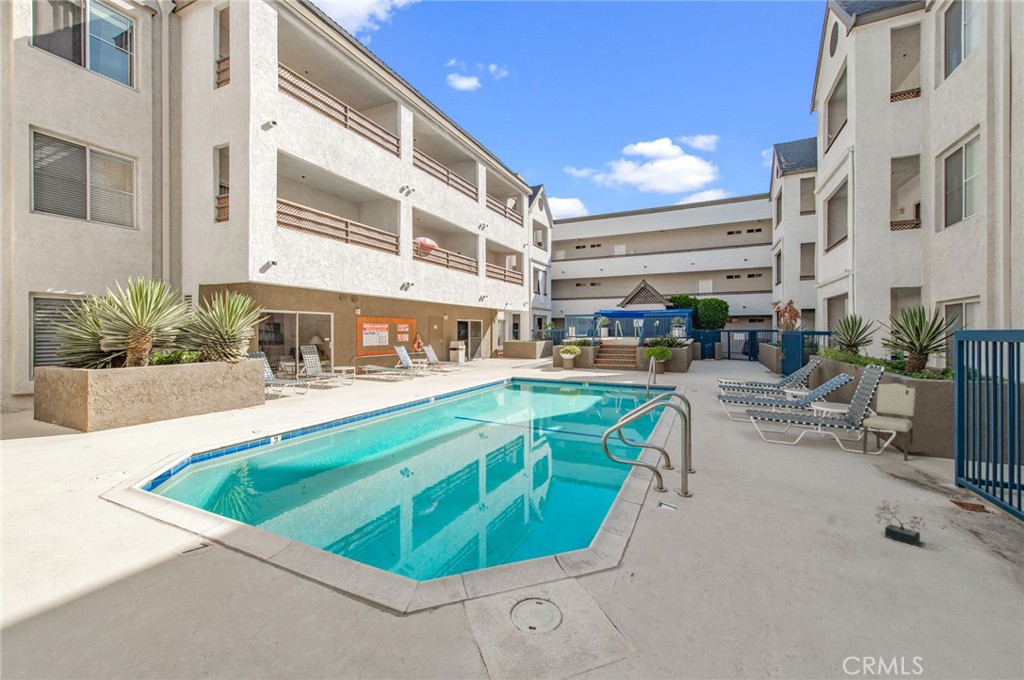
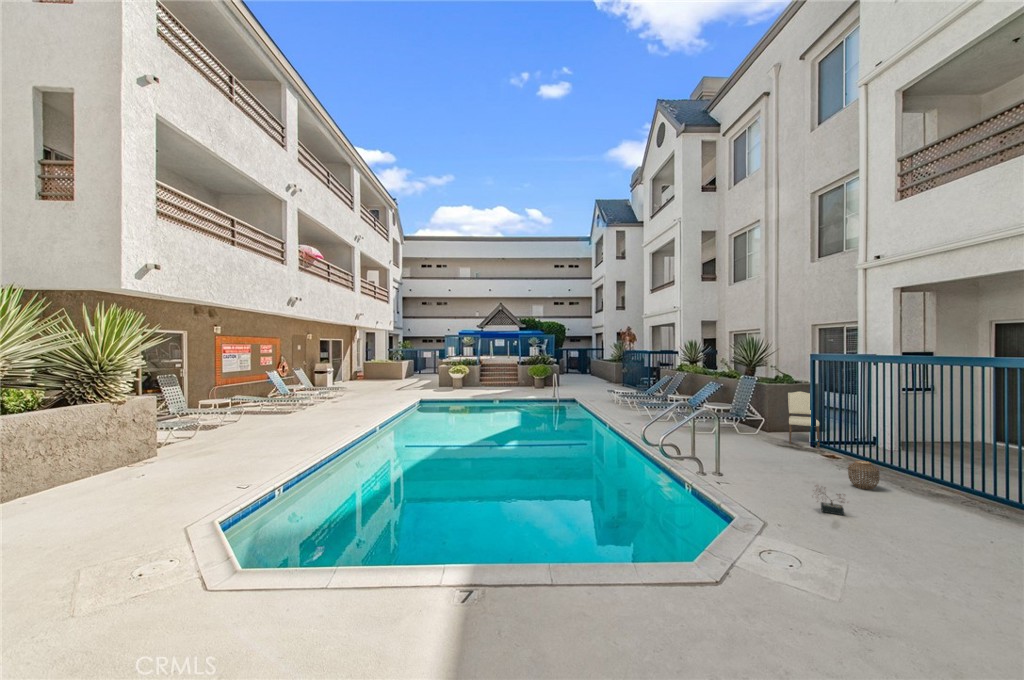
woven basket: none [834,474,877,516] -> present [848,460,879,489]
decorative plant: present [876,501,927,545] -> present [813,485,848,515]

